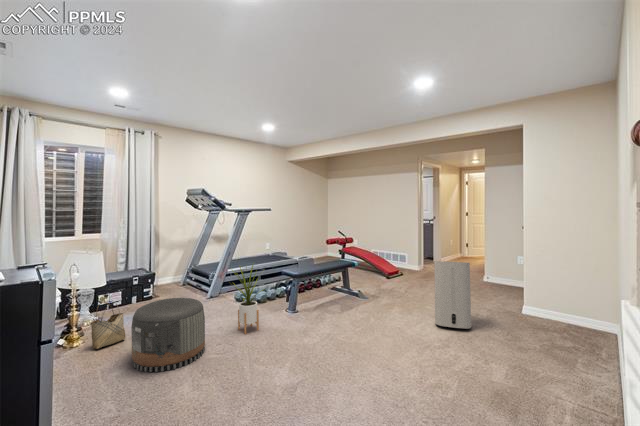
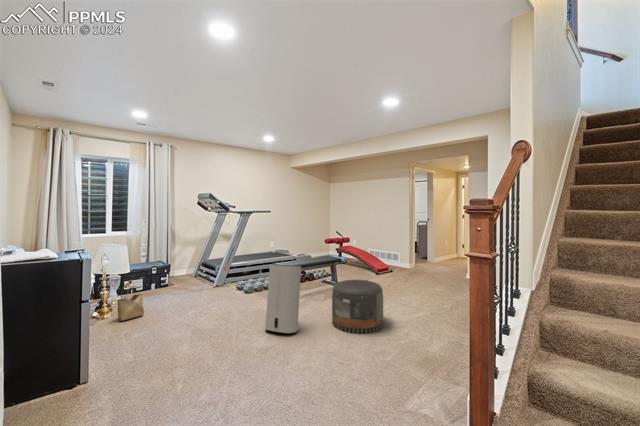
air purifier: present [434,261,471,329] -> present [265,264,301,333]
house plant: present [232,265,259,334] -> none [225,253,258,314]
pouf: present [131,298,205,372] -> present [332,280,383,333]

